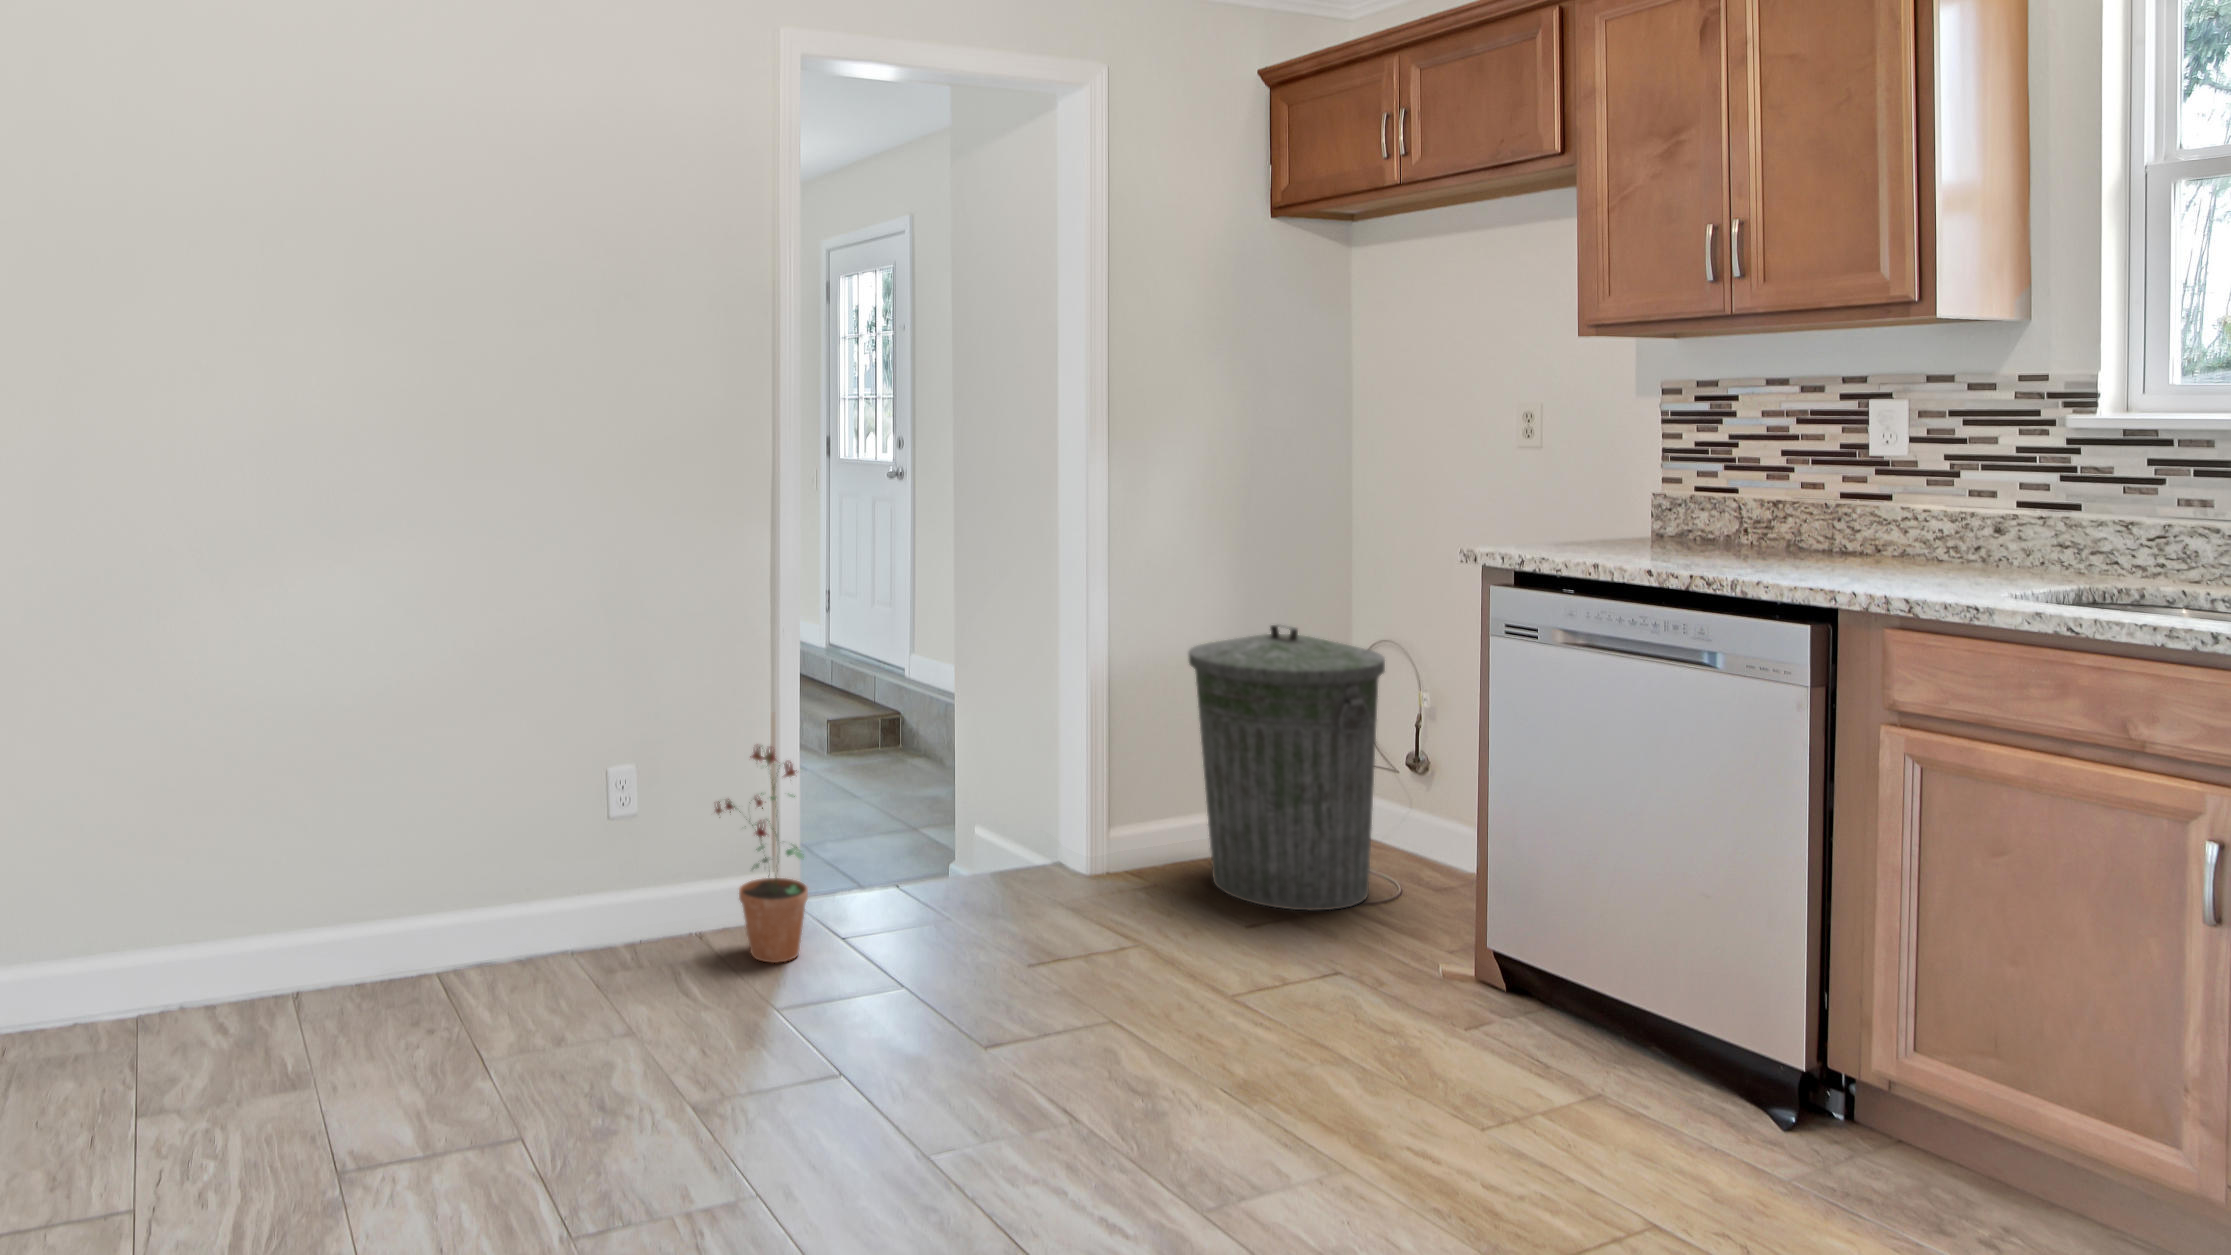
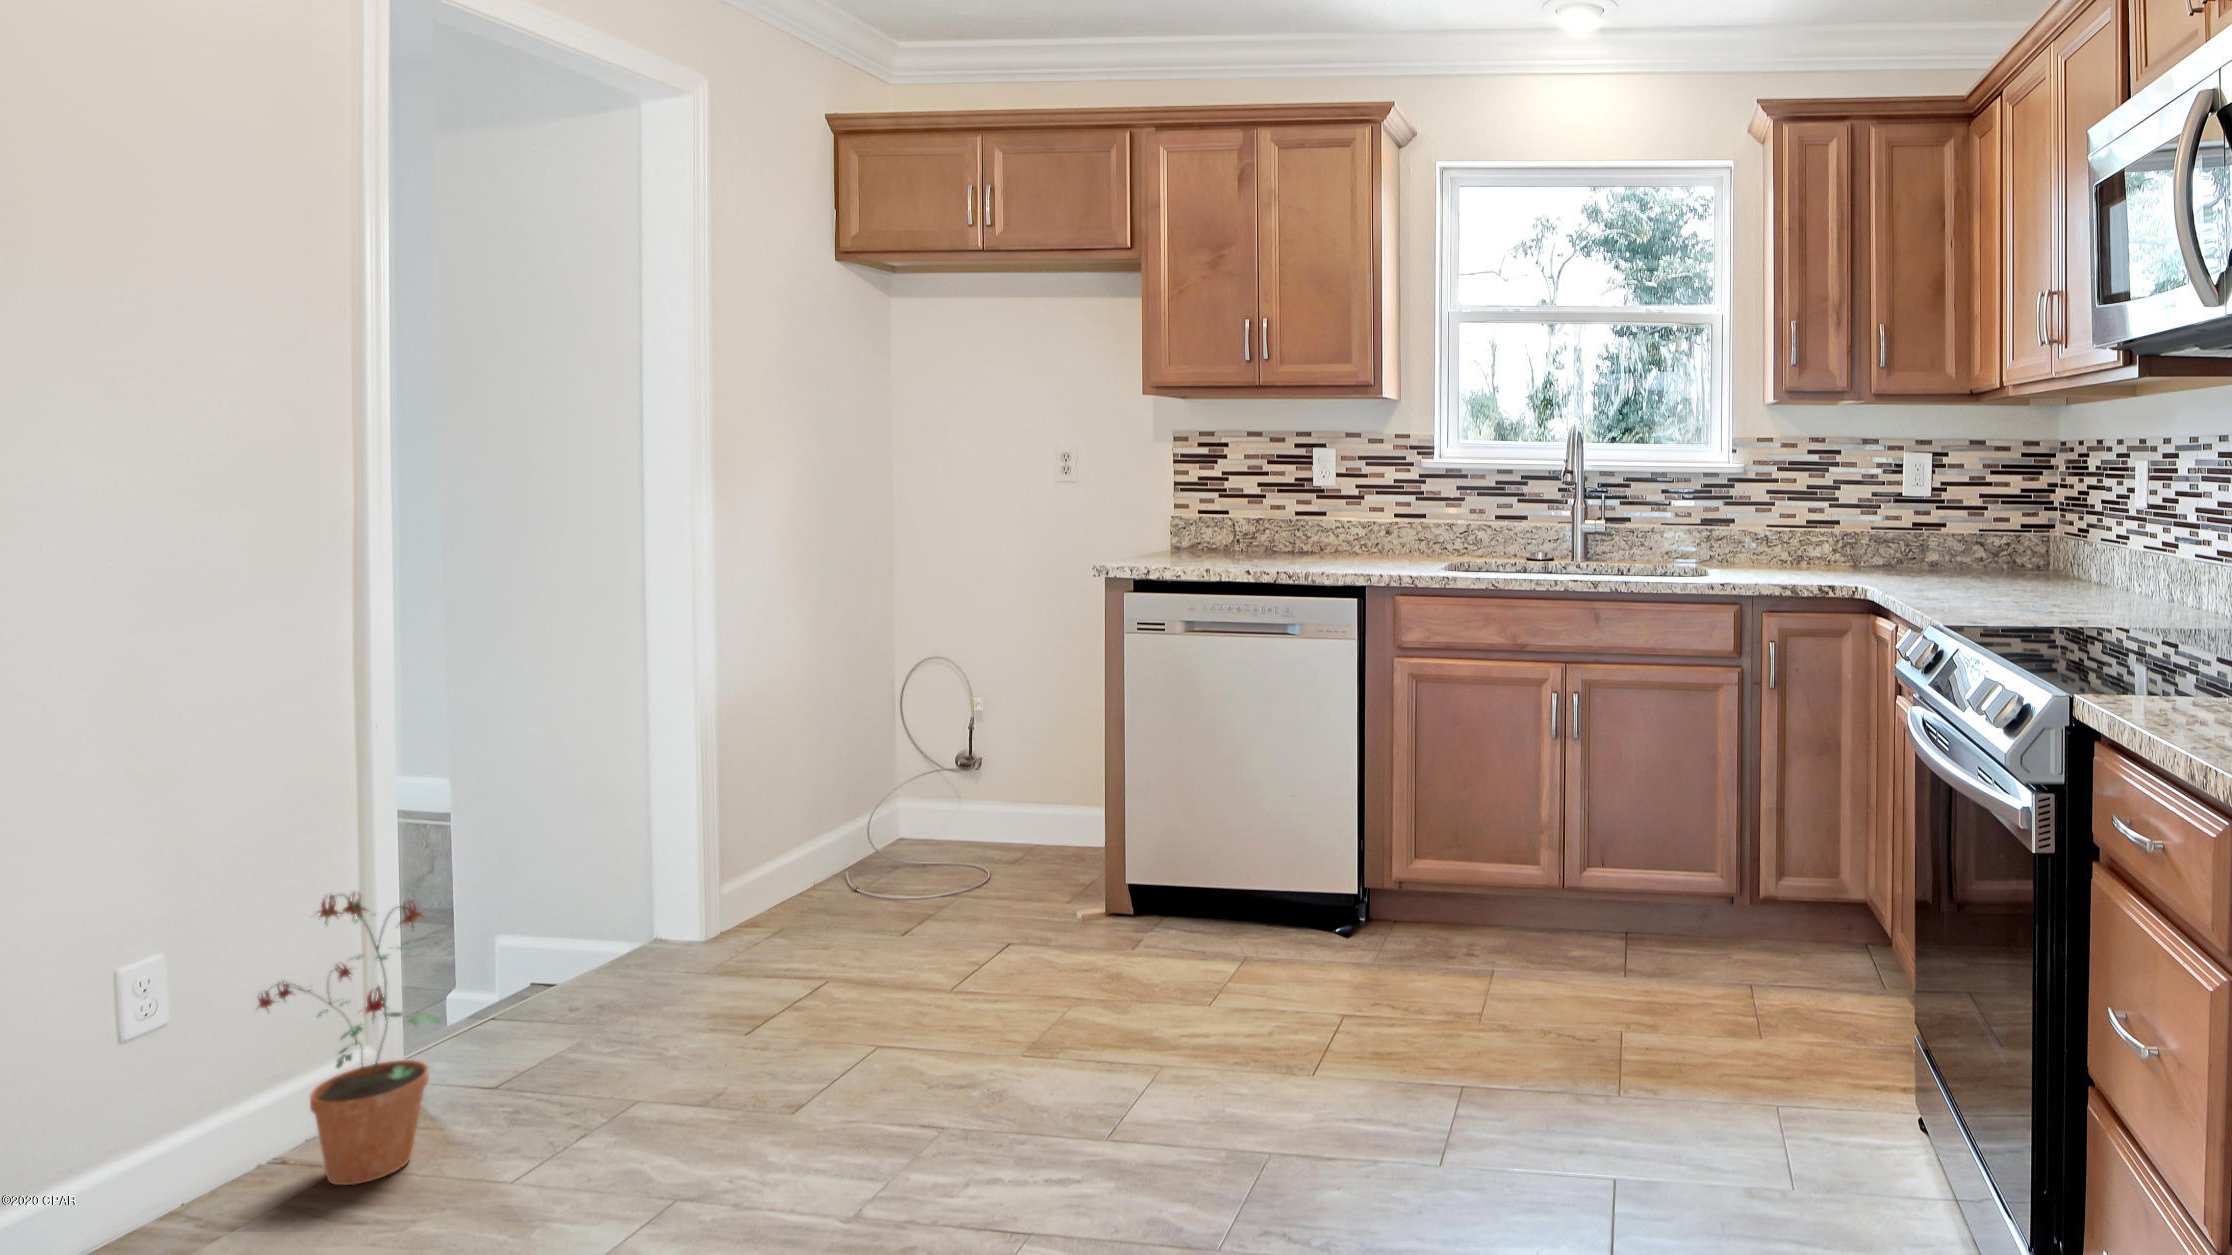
trash can: present [1189,625,1385,910] -> none [789,653,979,925]

